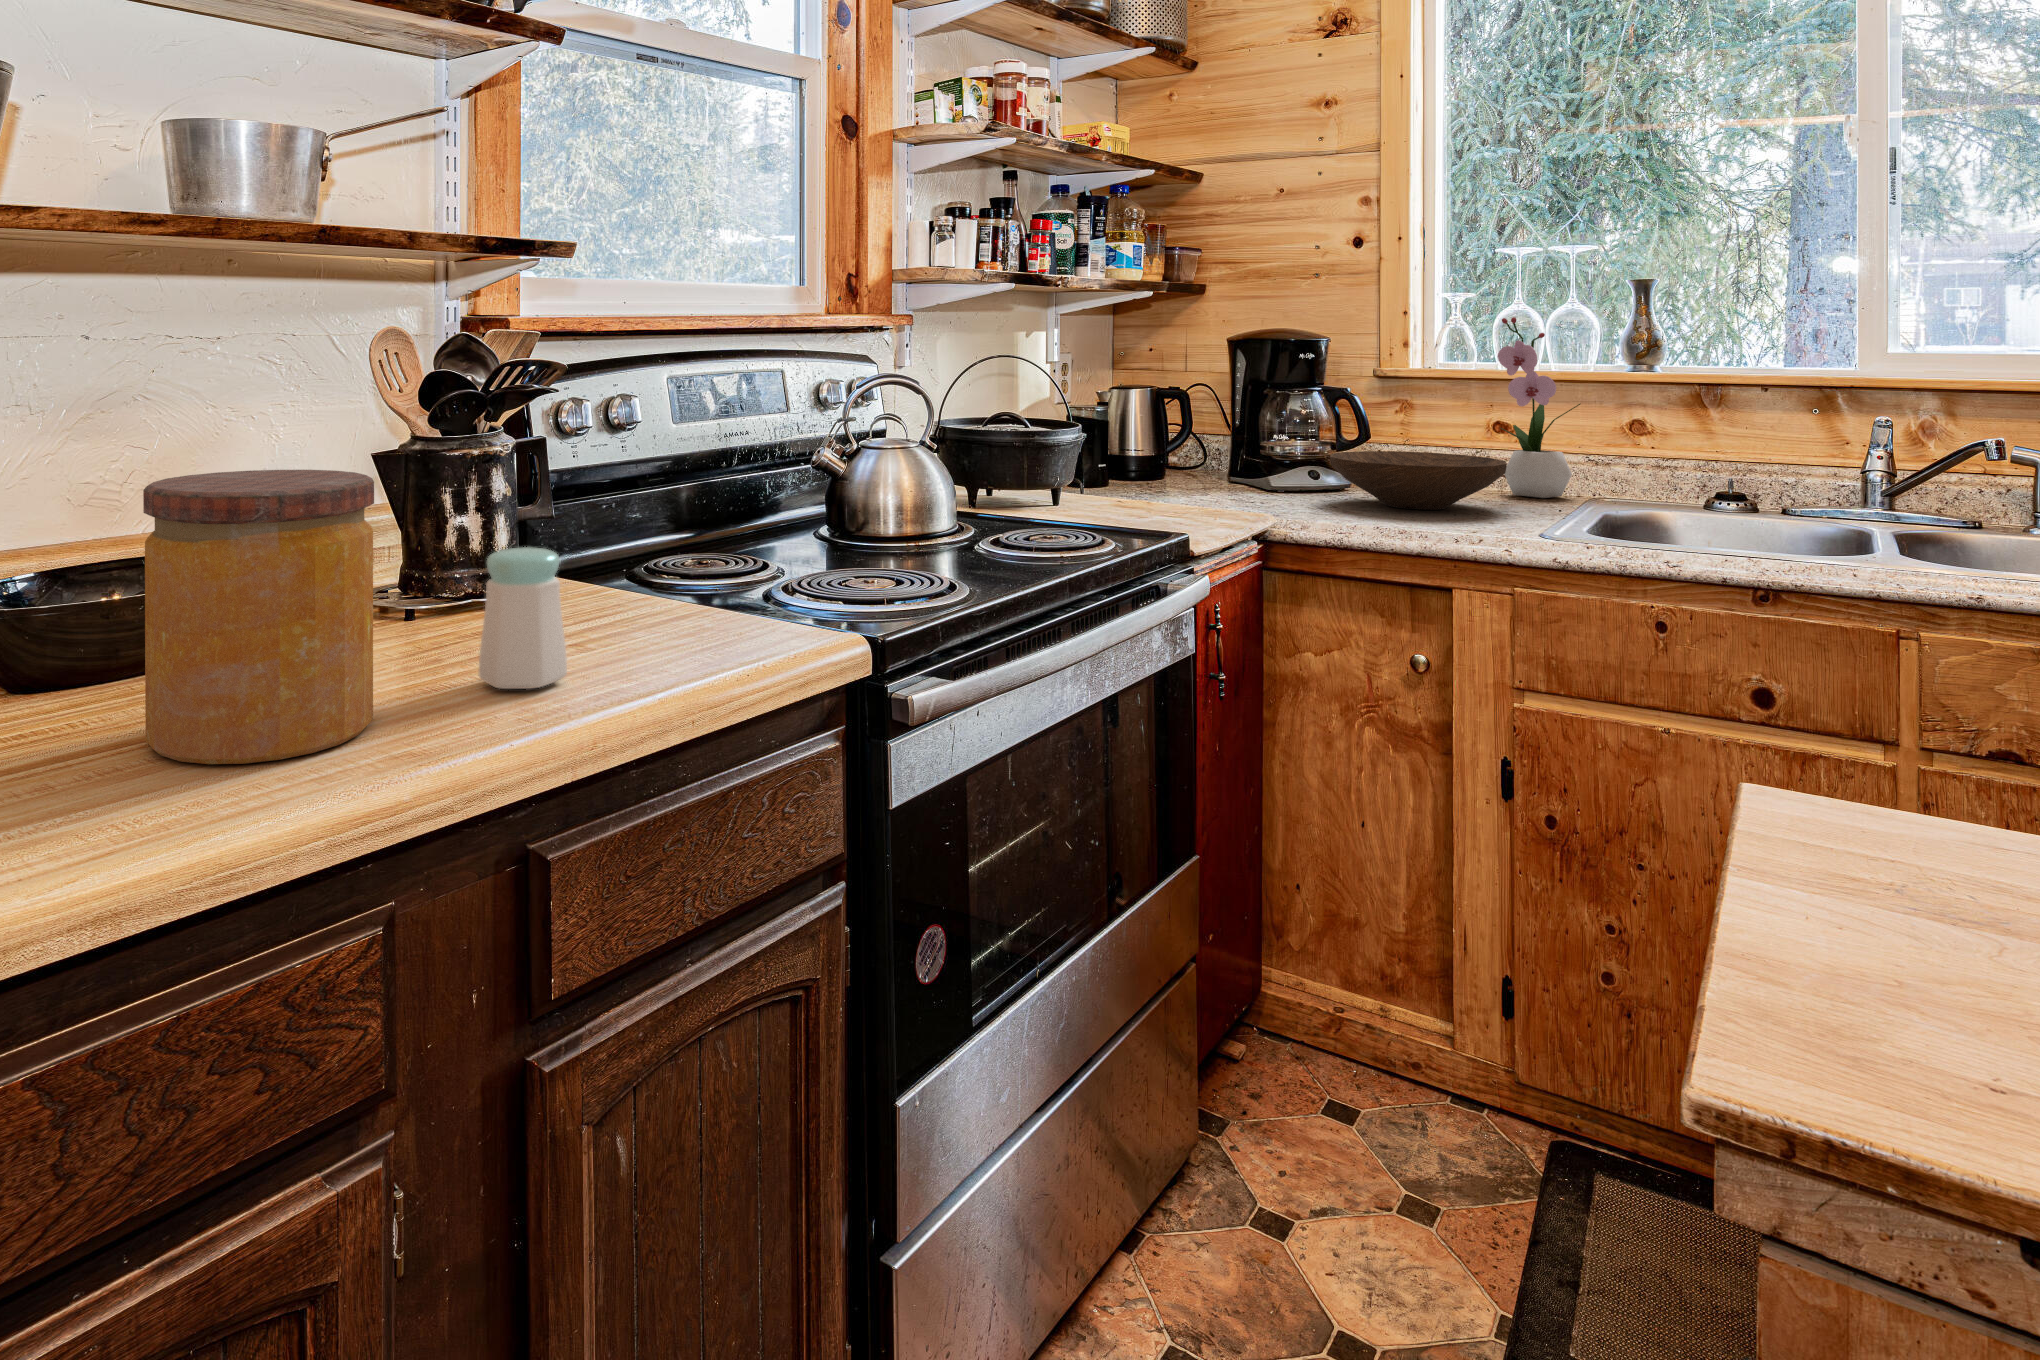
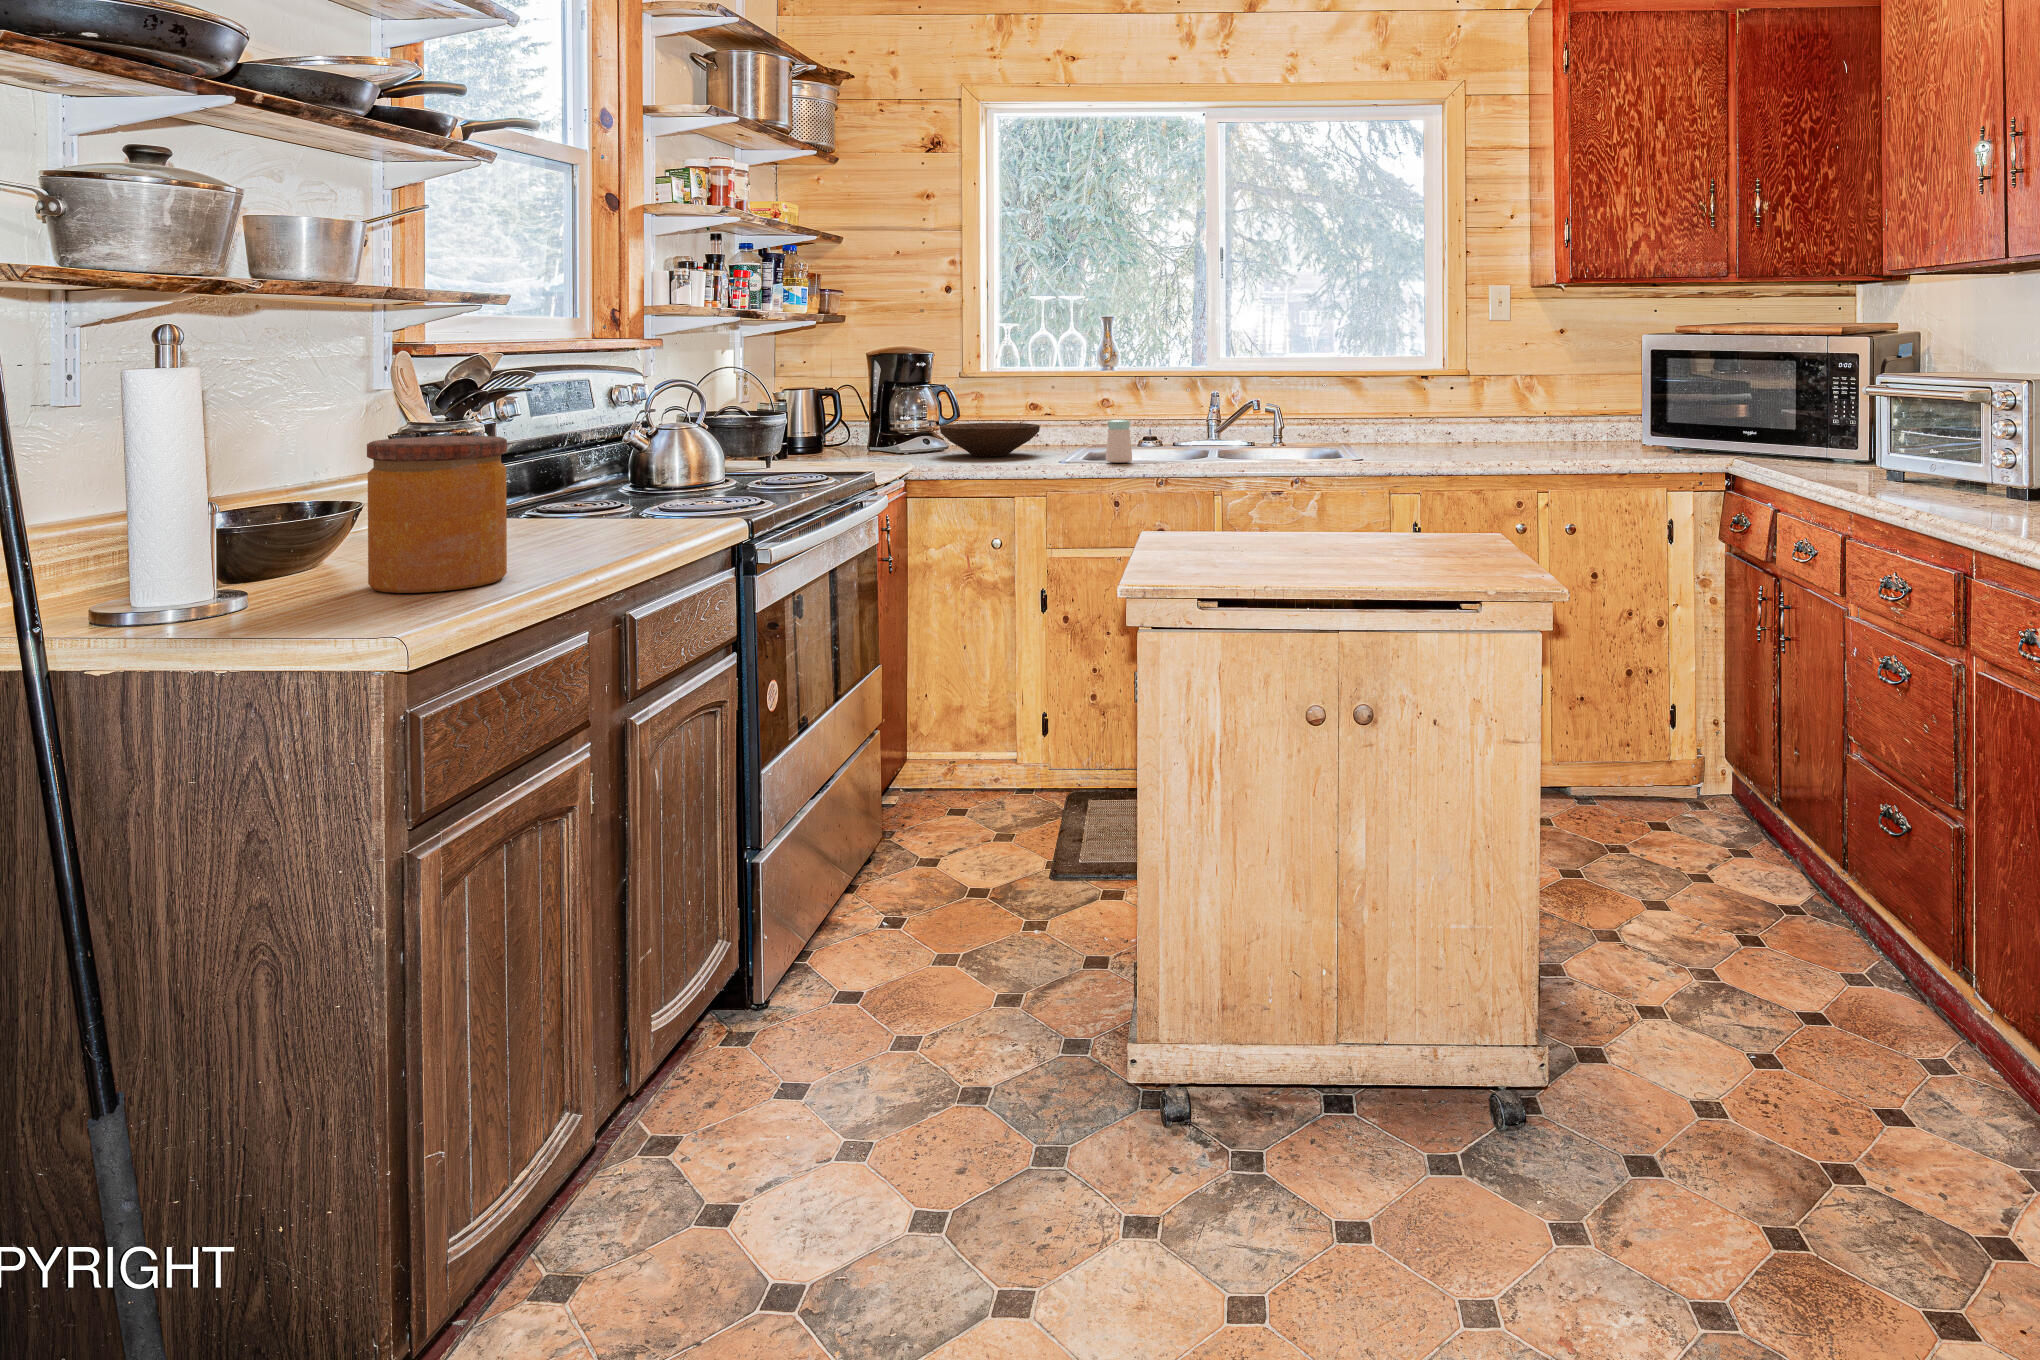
flower arrangement: present [1498,317,1580,498] -> none [1032,338,1077,447]
salt shaker: present [479,547,567,689] -> present [1106,419,1132,463]

